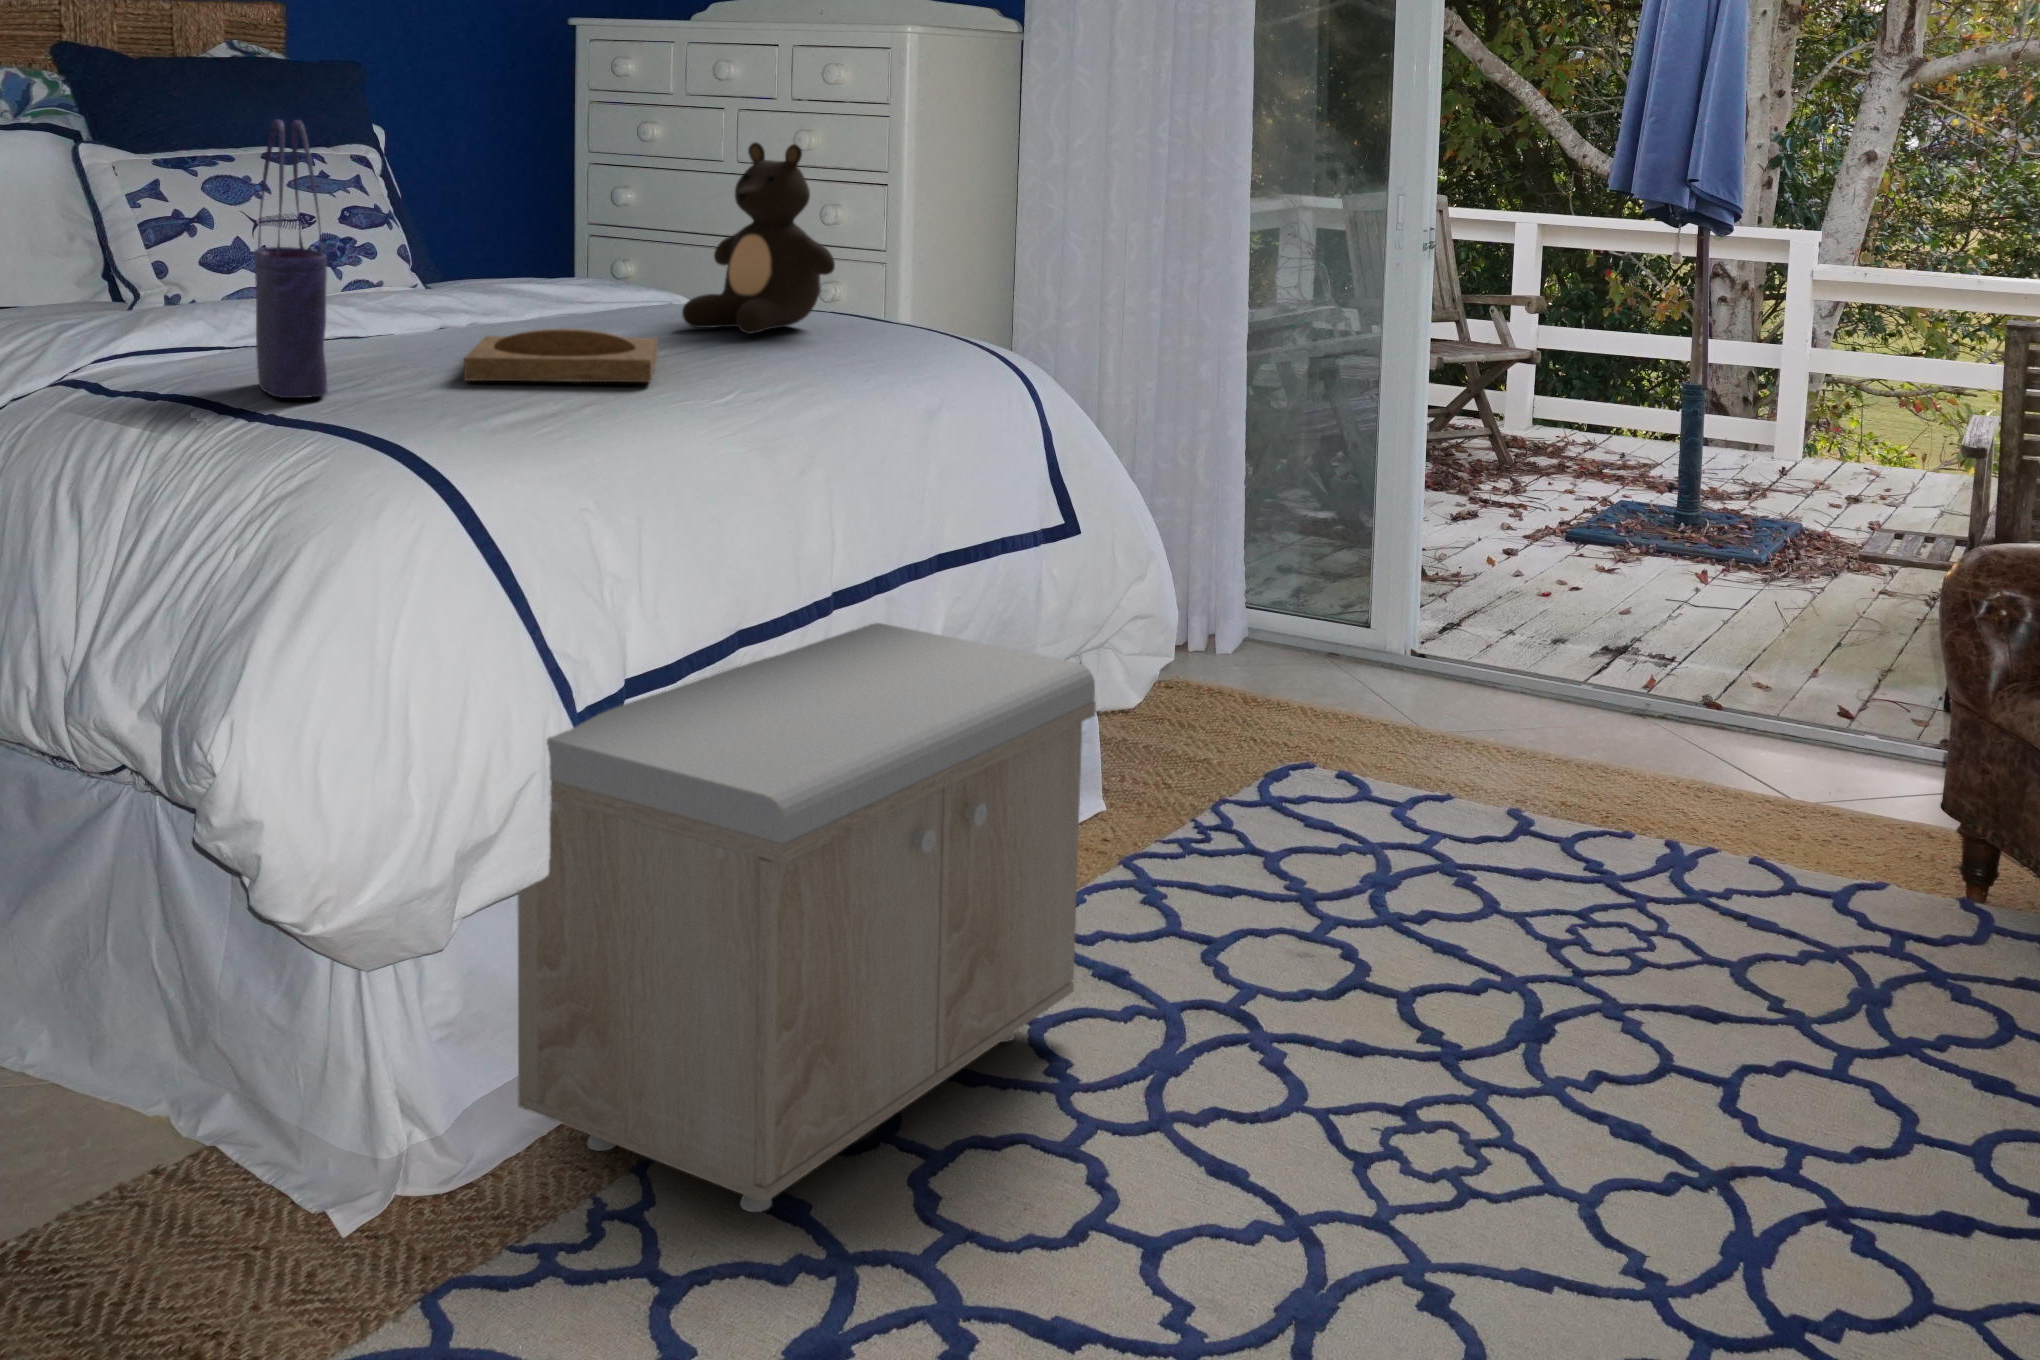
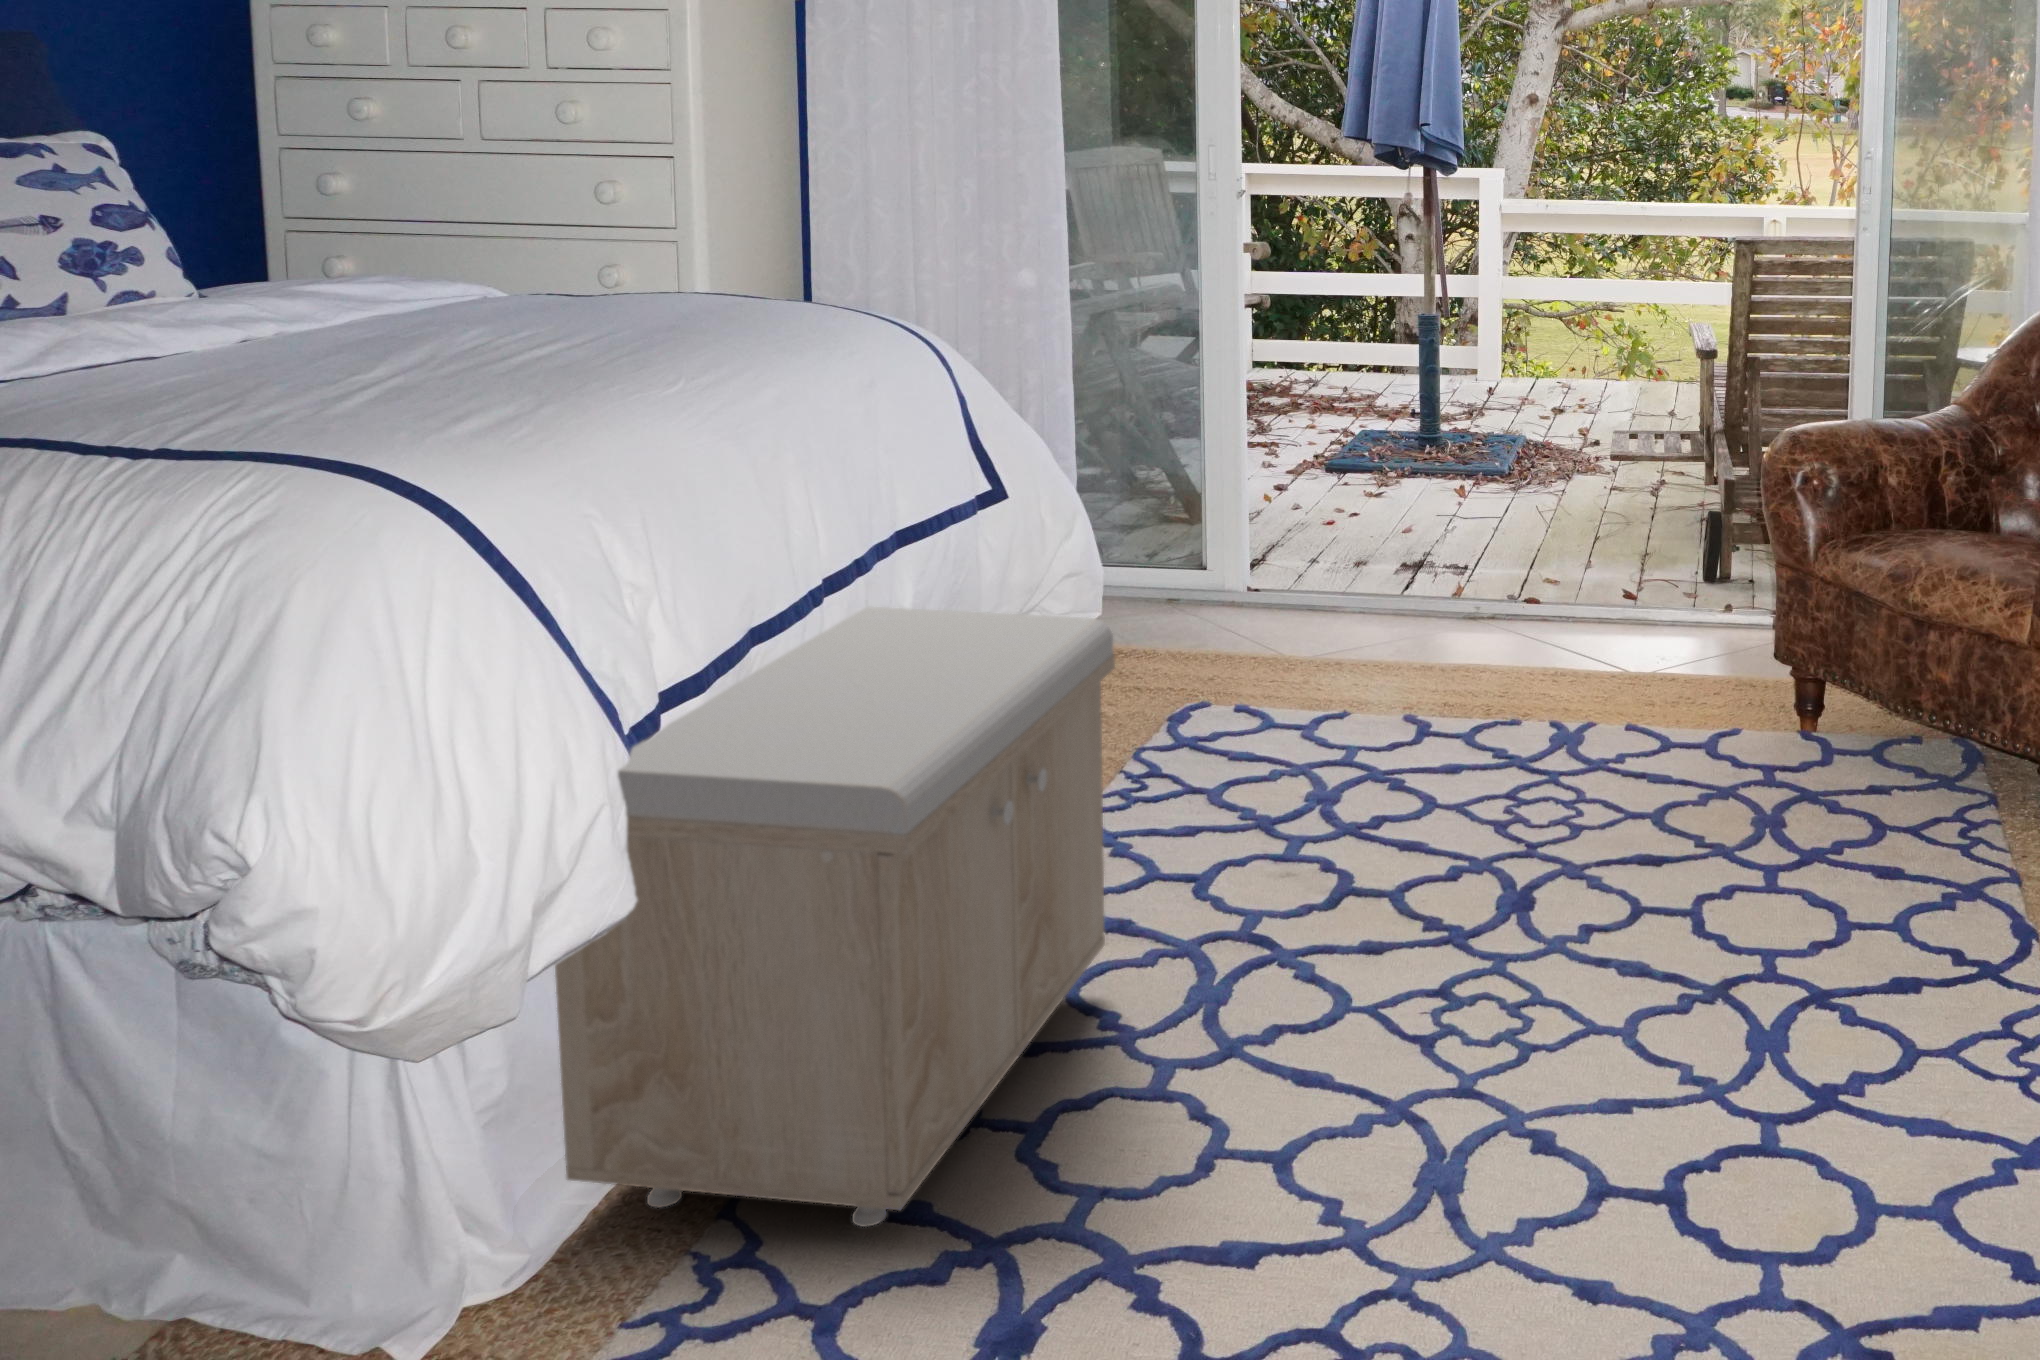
tote bag: present [254,120,328,398] -> none [75,90,200,423]
teddy bear: present [682,142,835,334] -> none [550,109,726,317]
tray: present [464,329,658,382] -> none [344,322,587,387]

